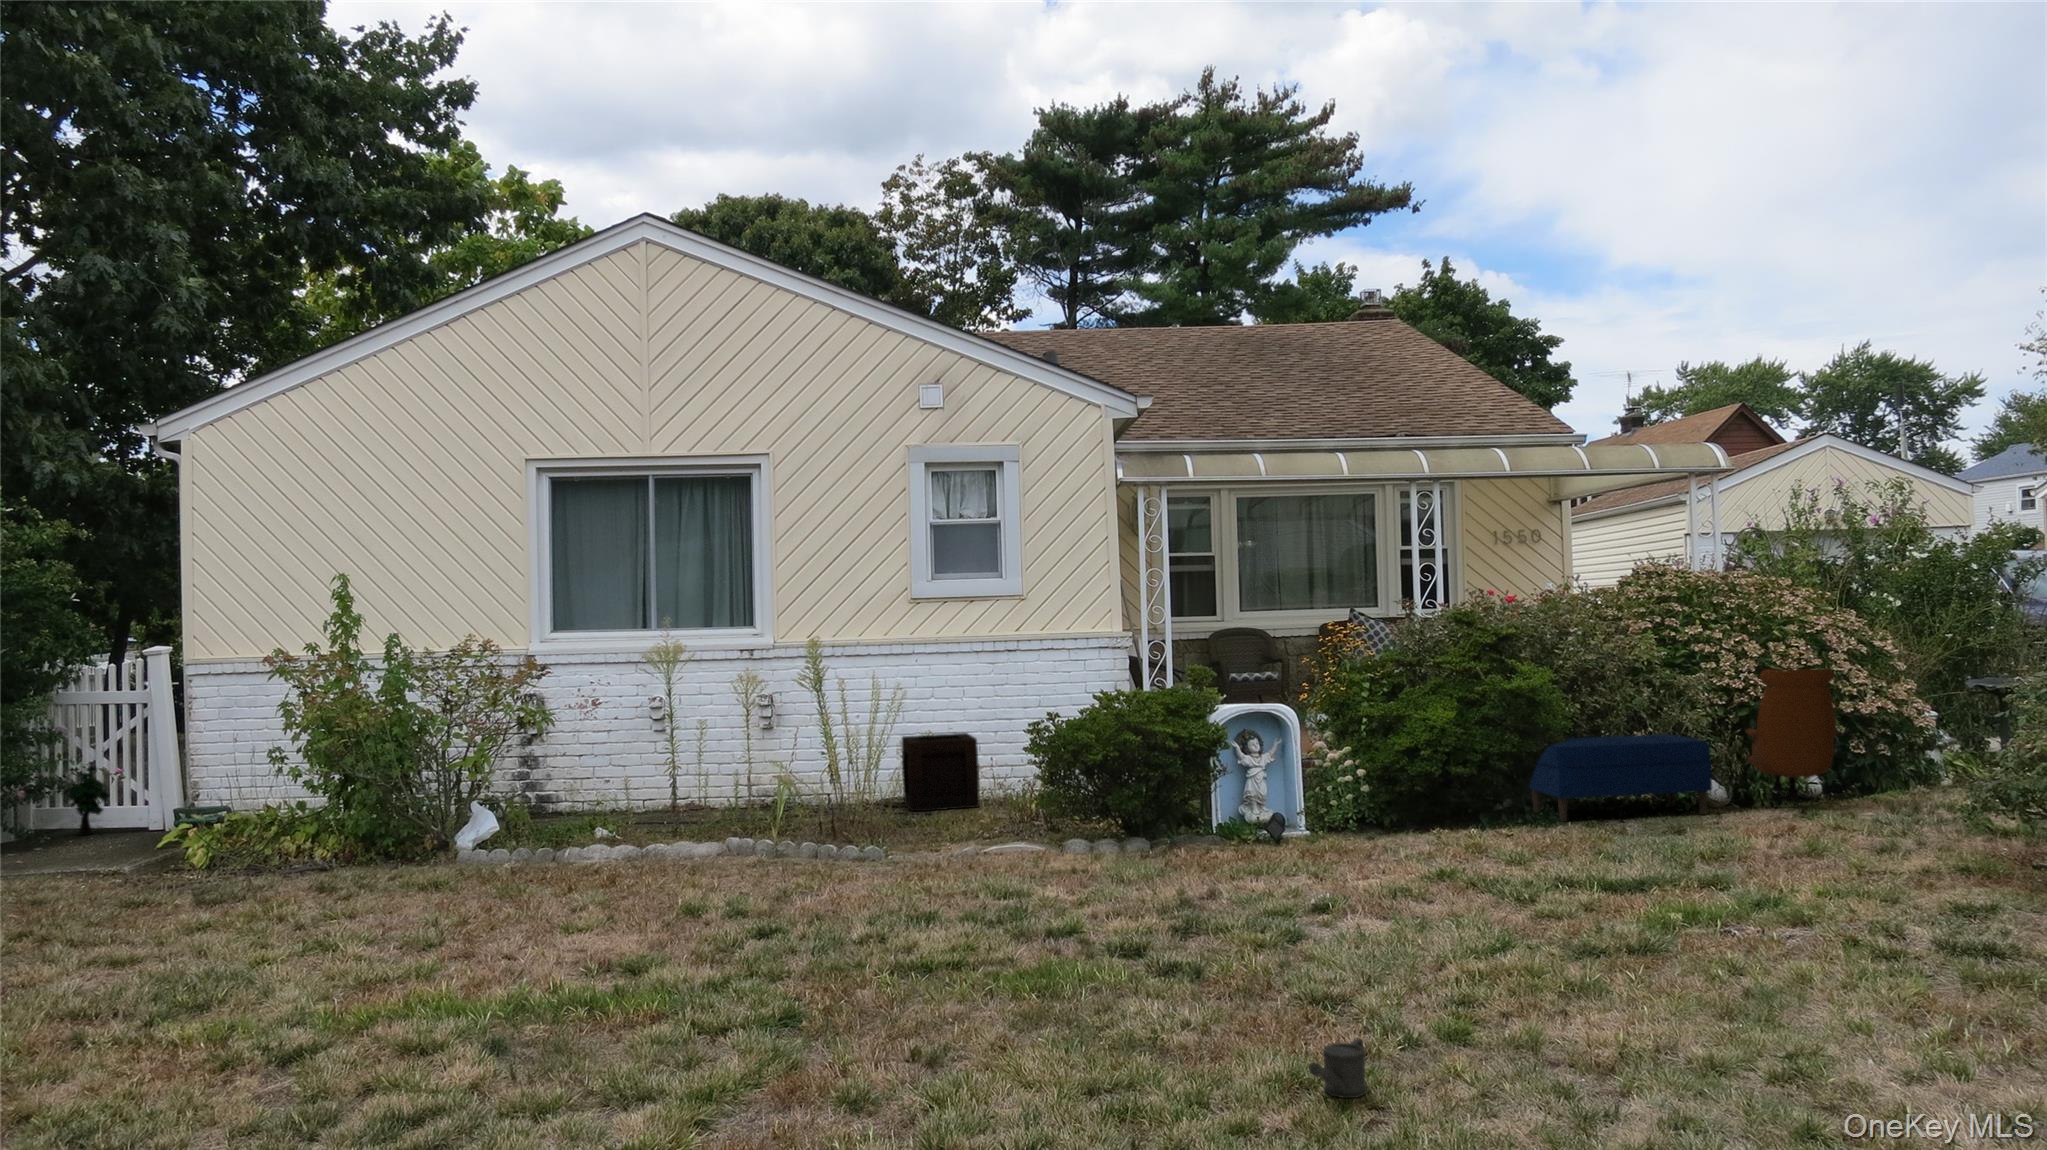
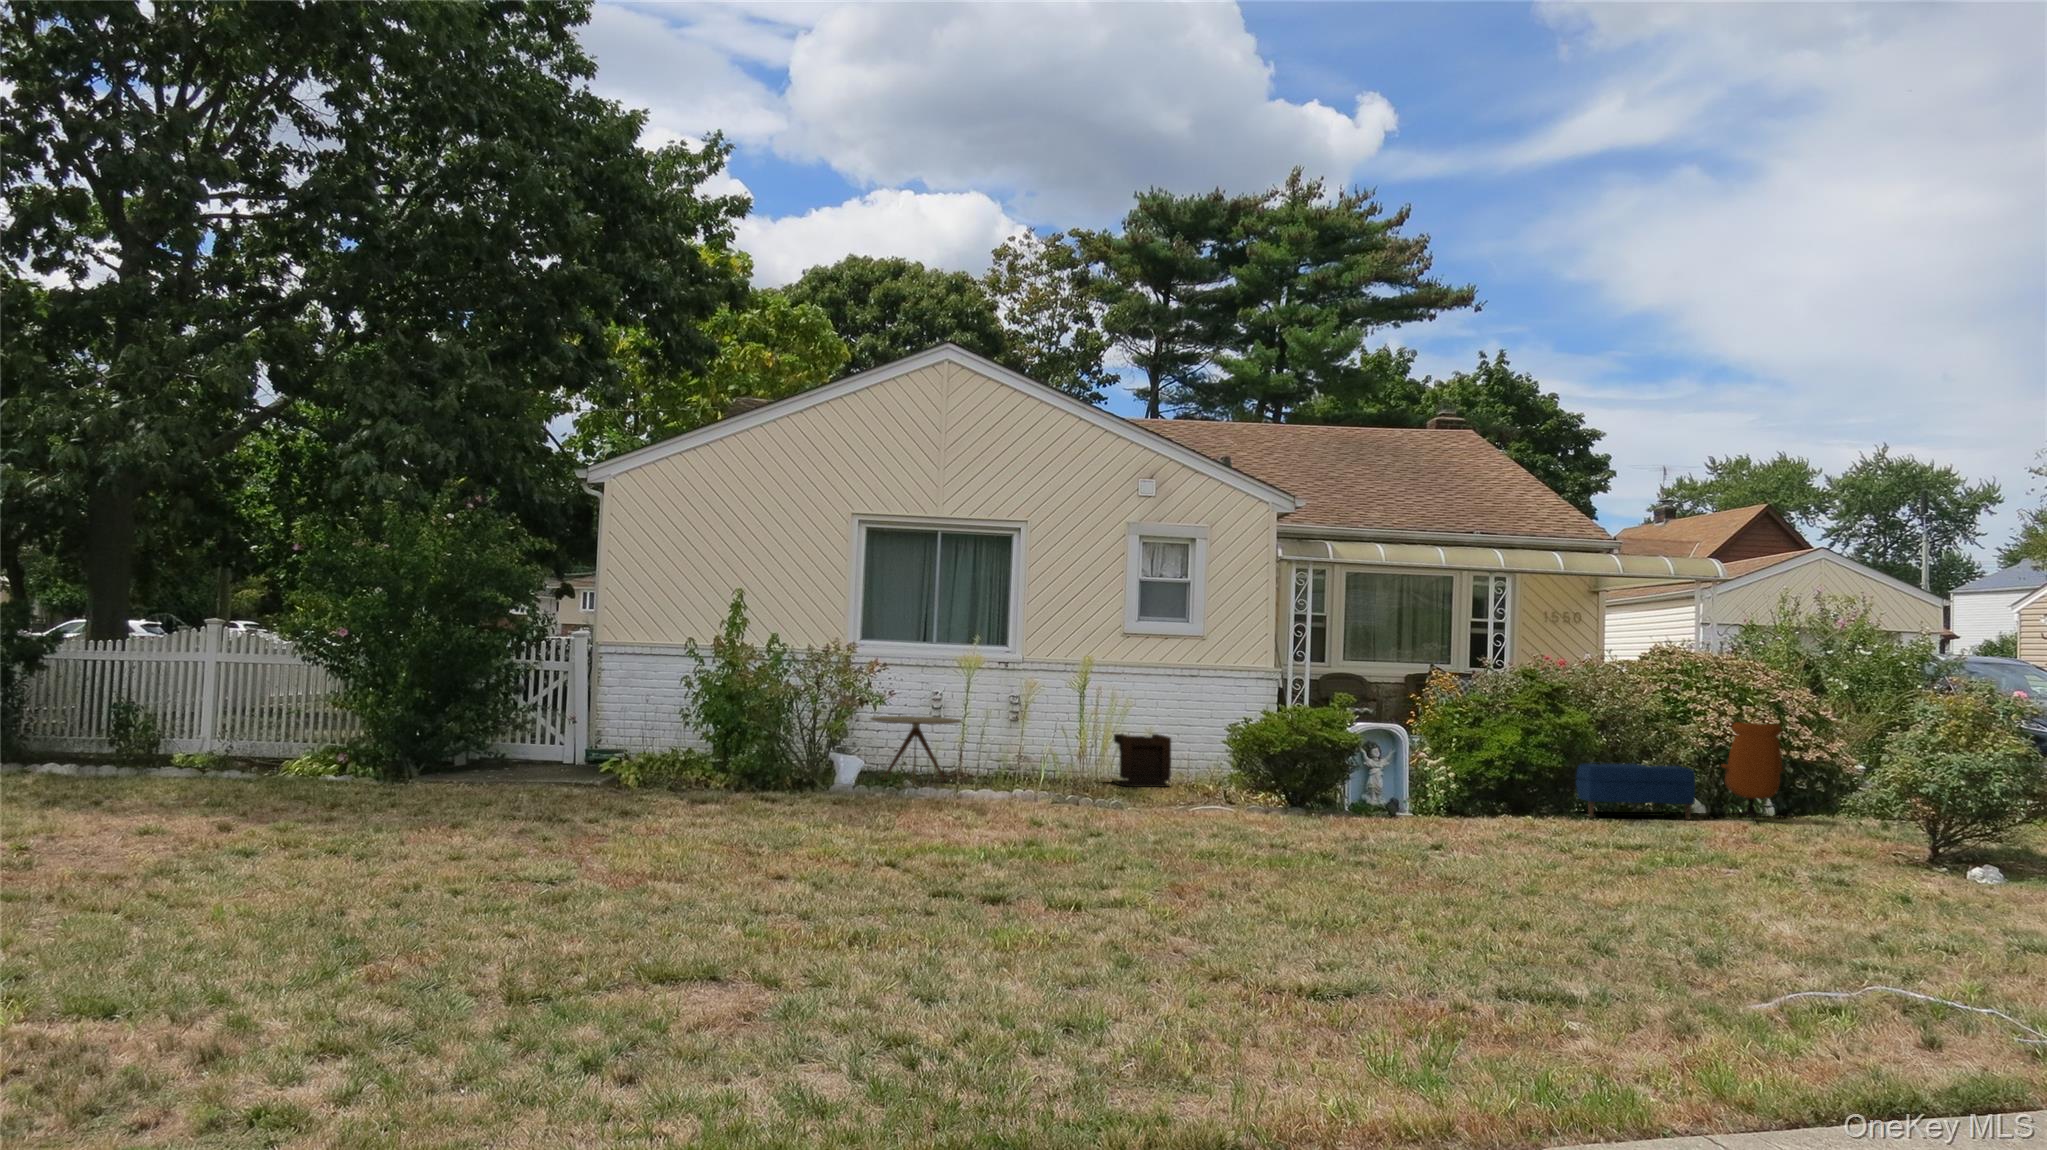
round table: none [547,732,681,833] -> present [871,716,961,783]
decorative plant: present [61,766,109,836] -> none [508,714,539,764]
watering can: present [1309,1038,1367,1098] -> none [1466,882,1492,908]

